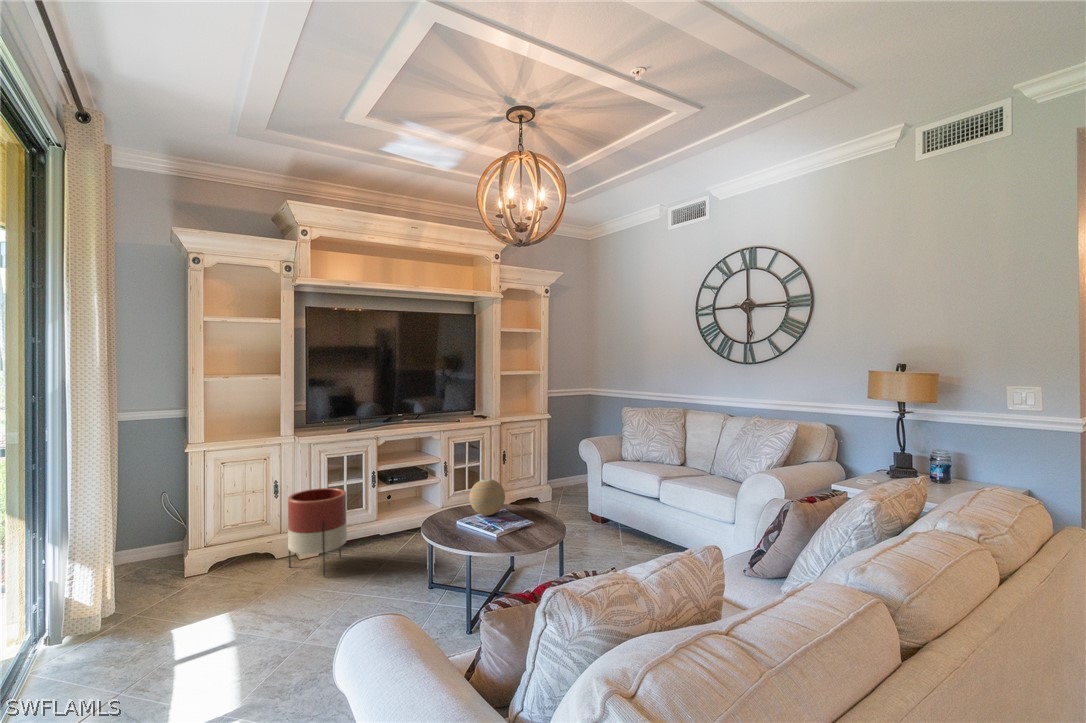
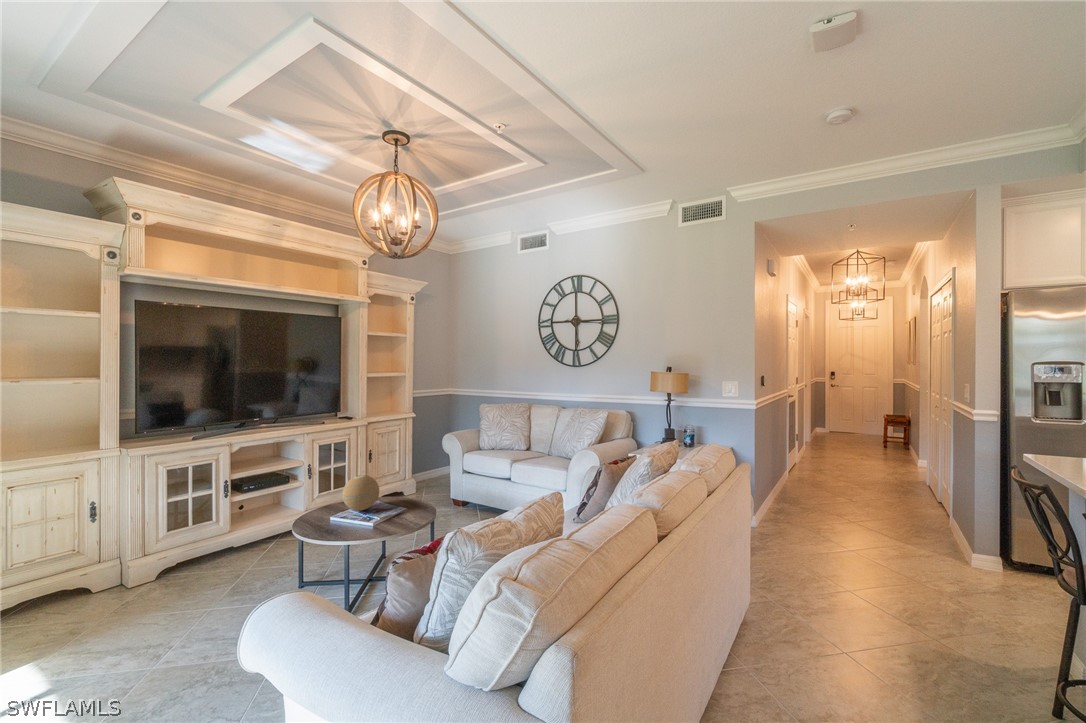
planter: present [288,488,347,576] -> none [112,501,193,600]

